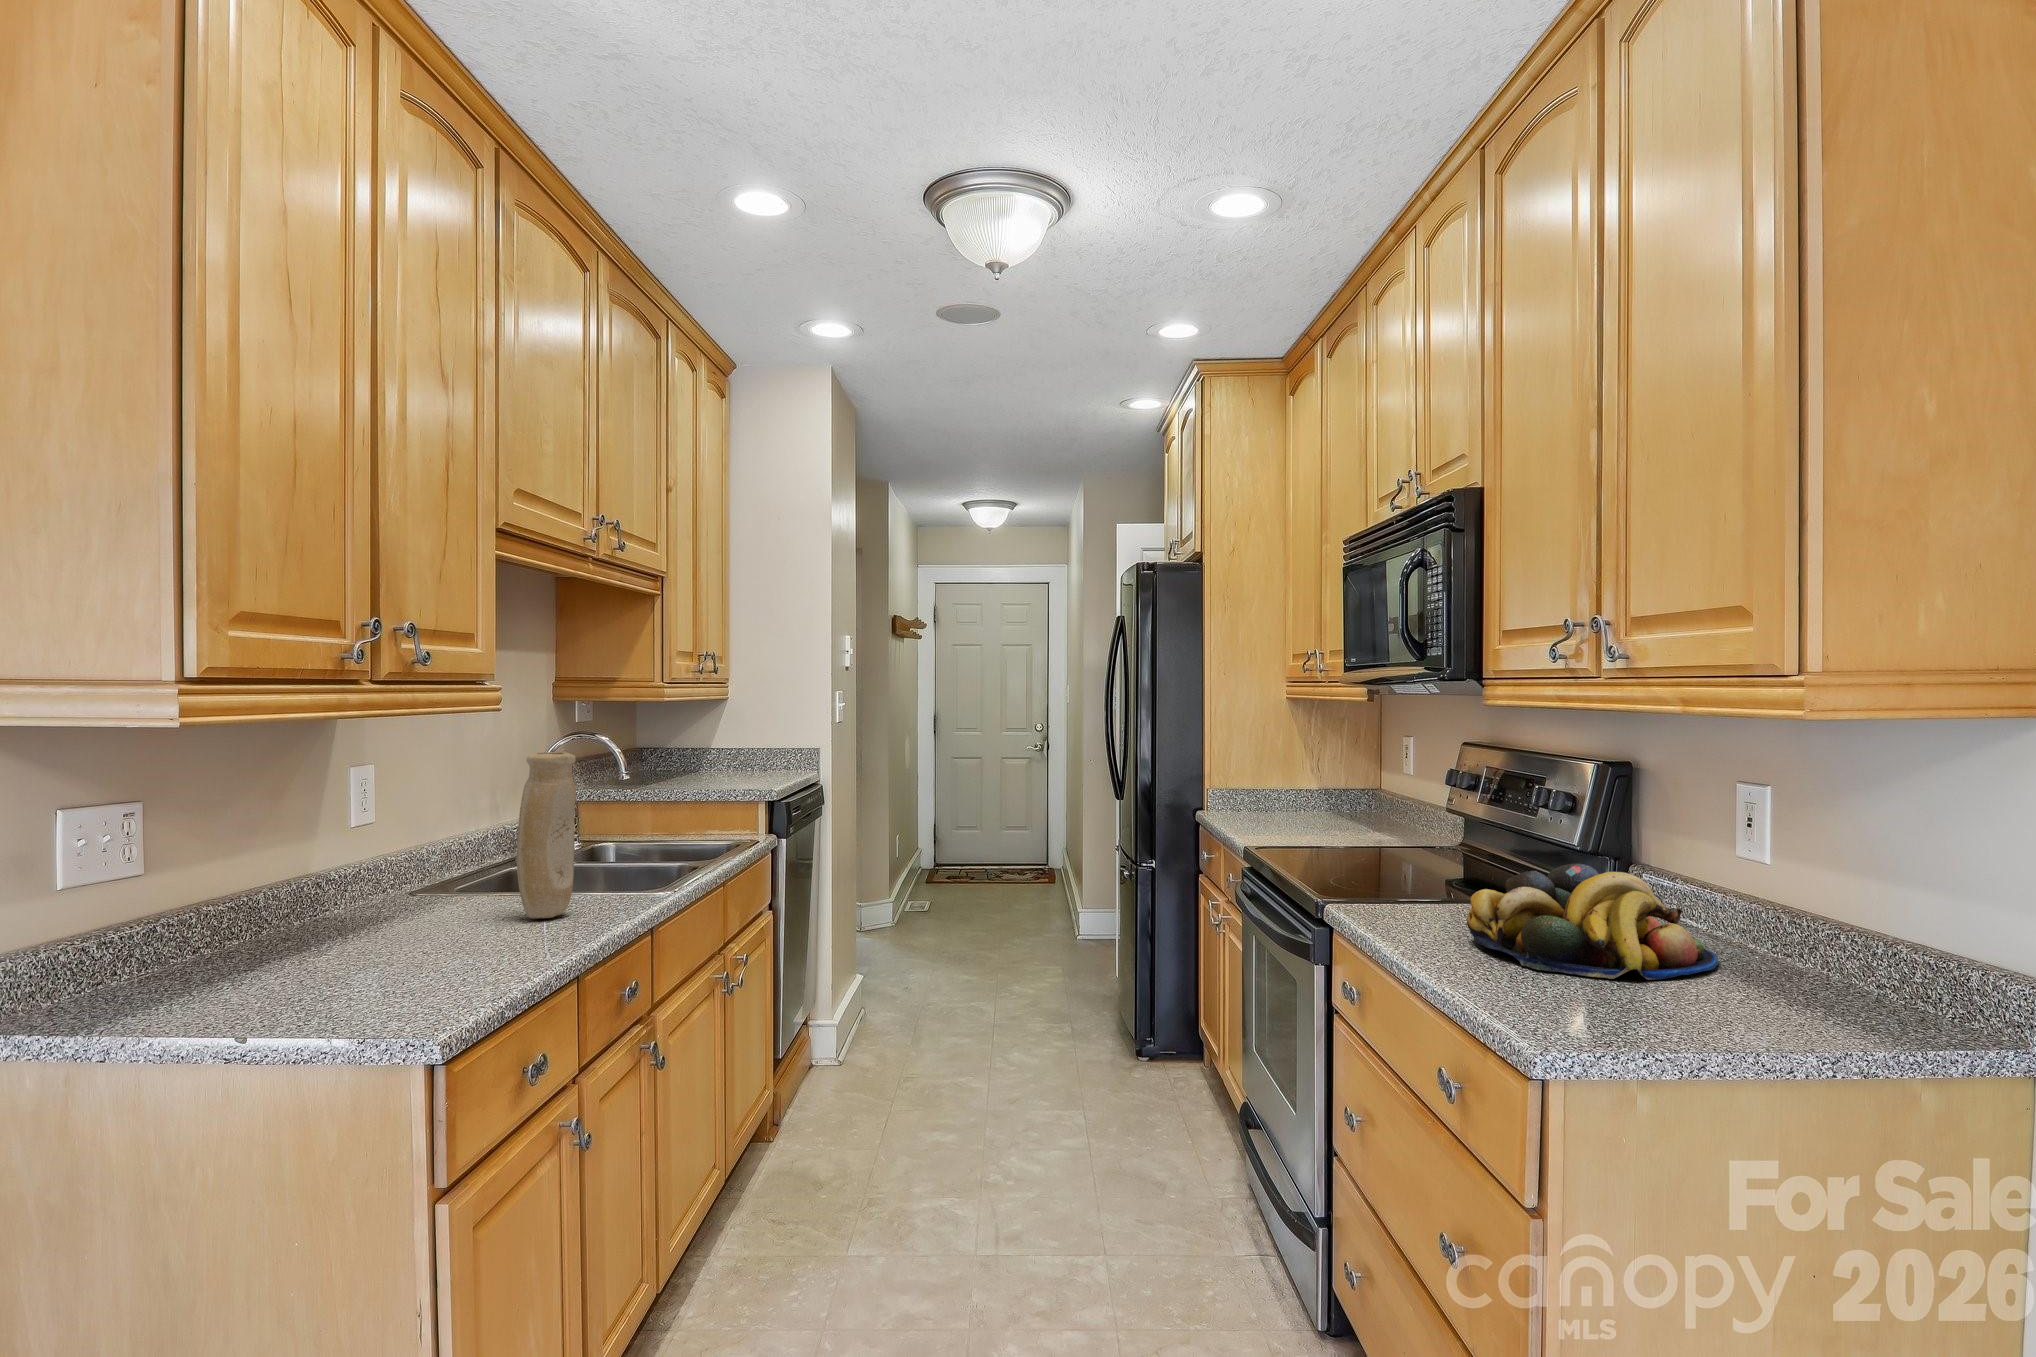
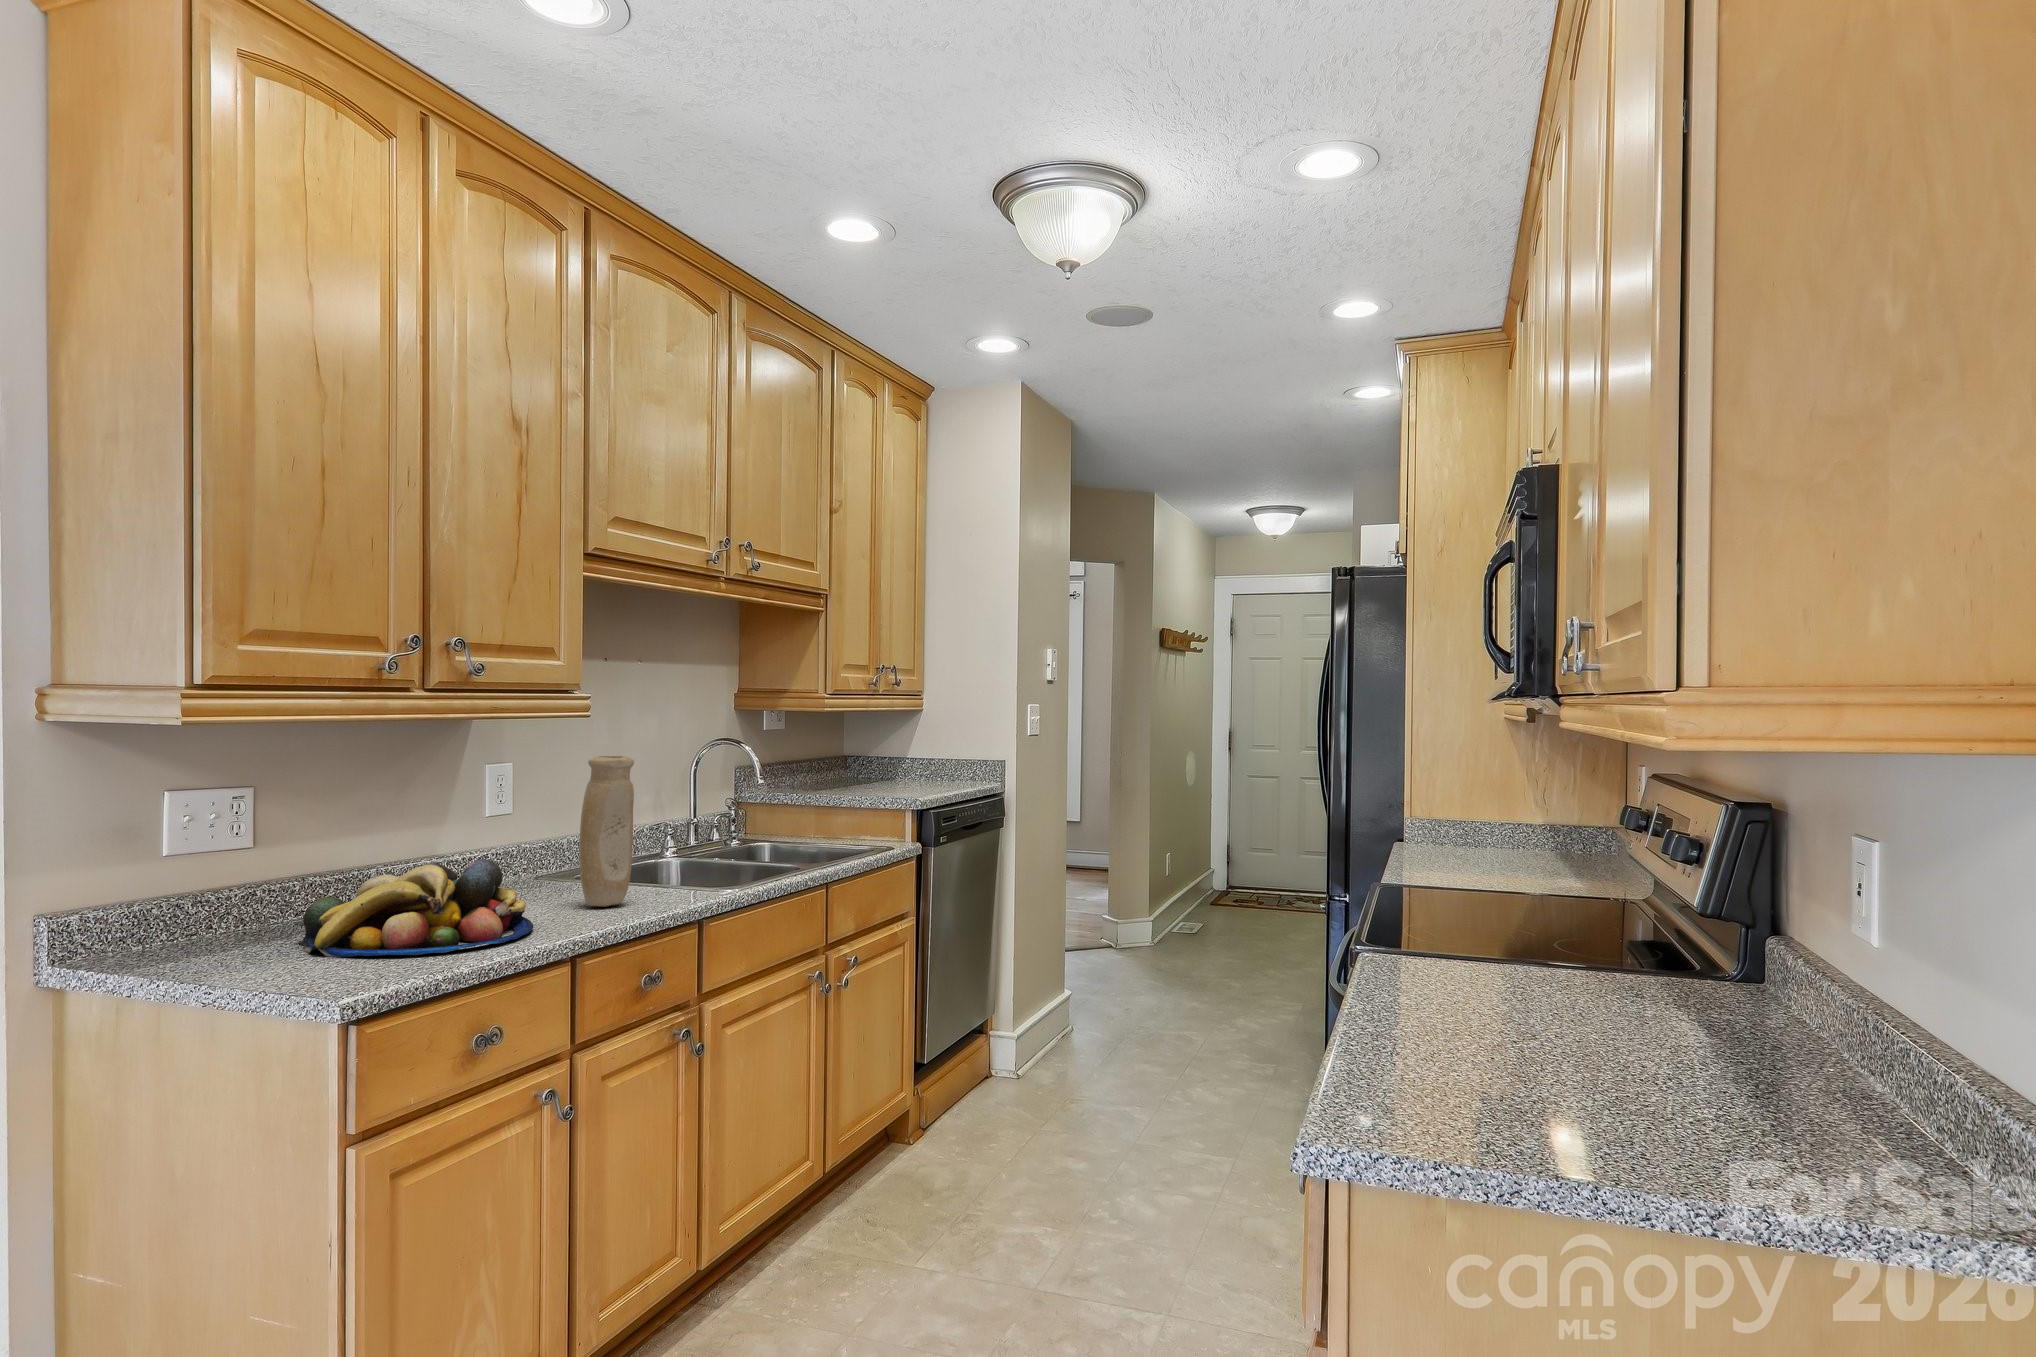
fruit bowl: present [1467,864,1718,980] -> present [300,859,533,957]

